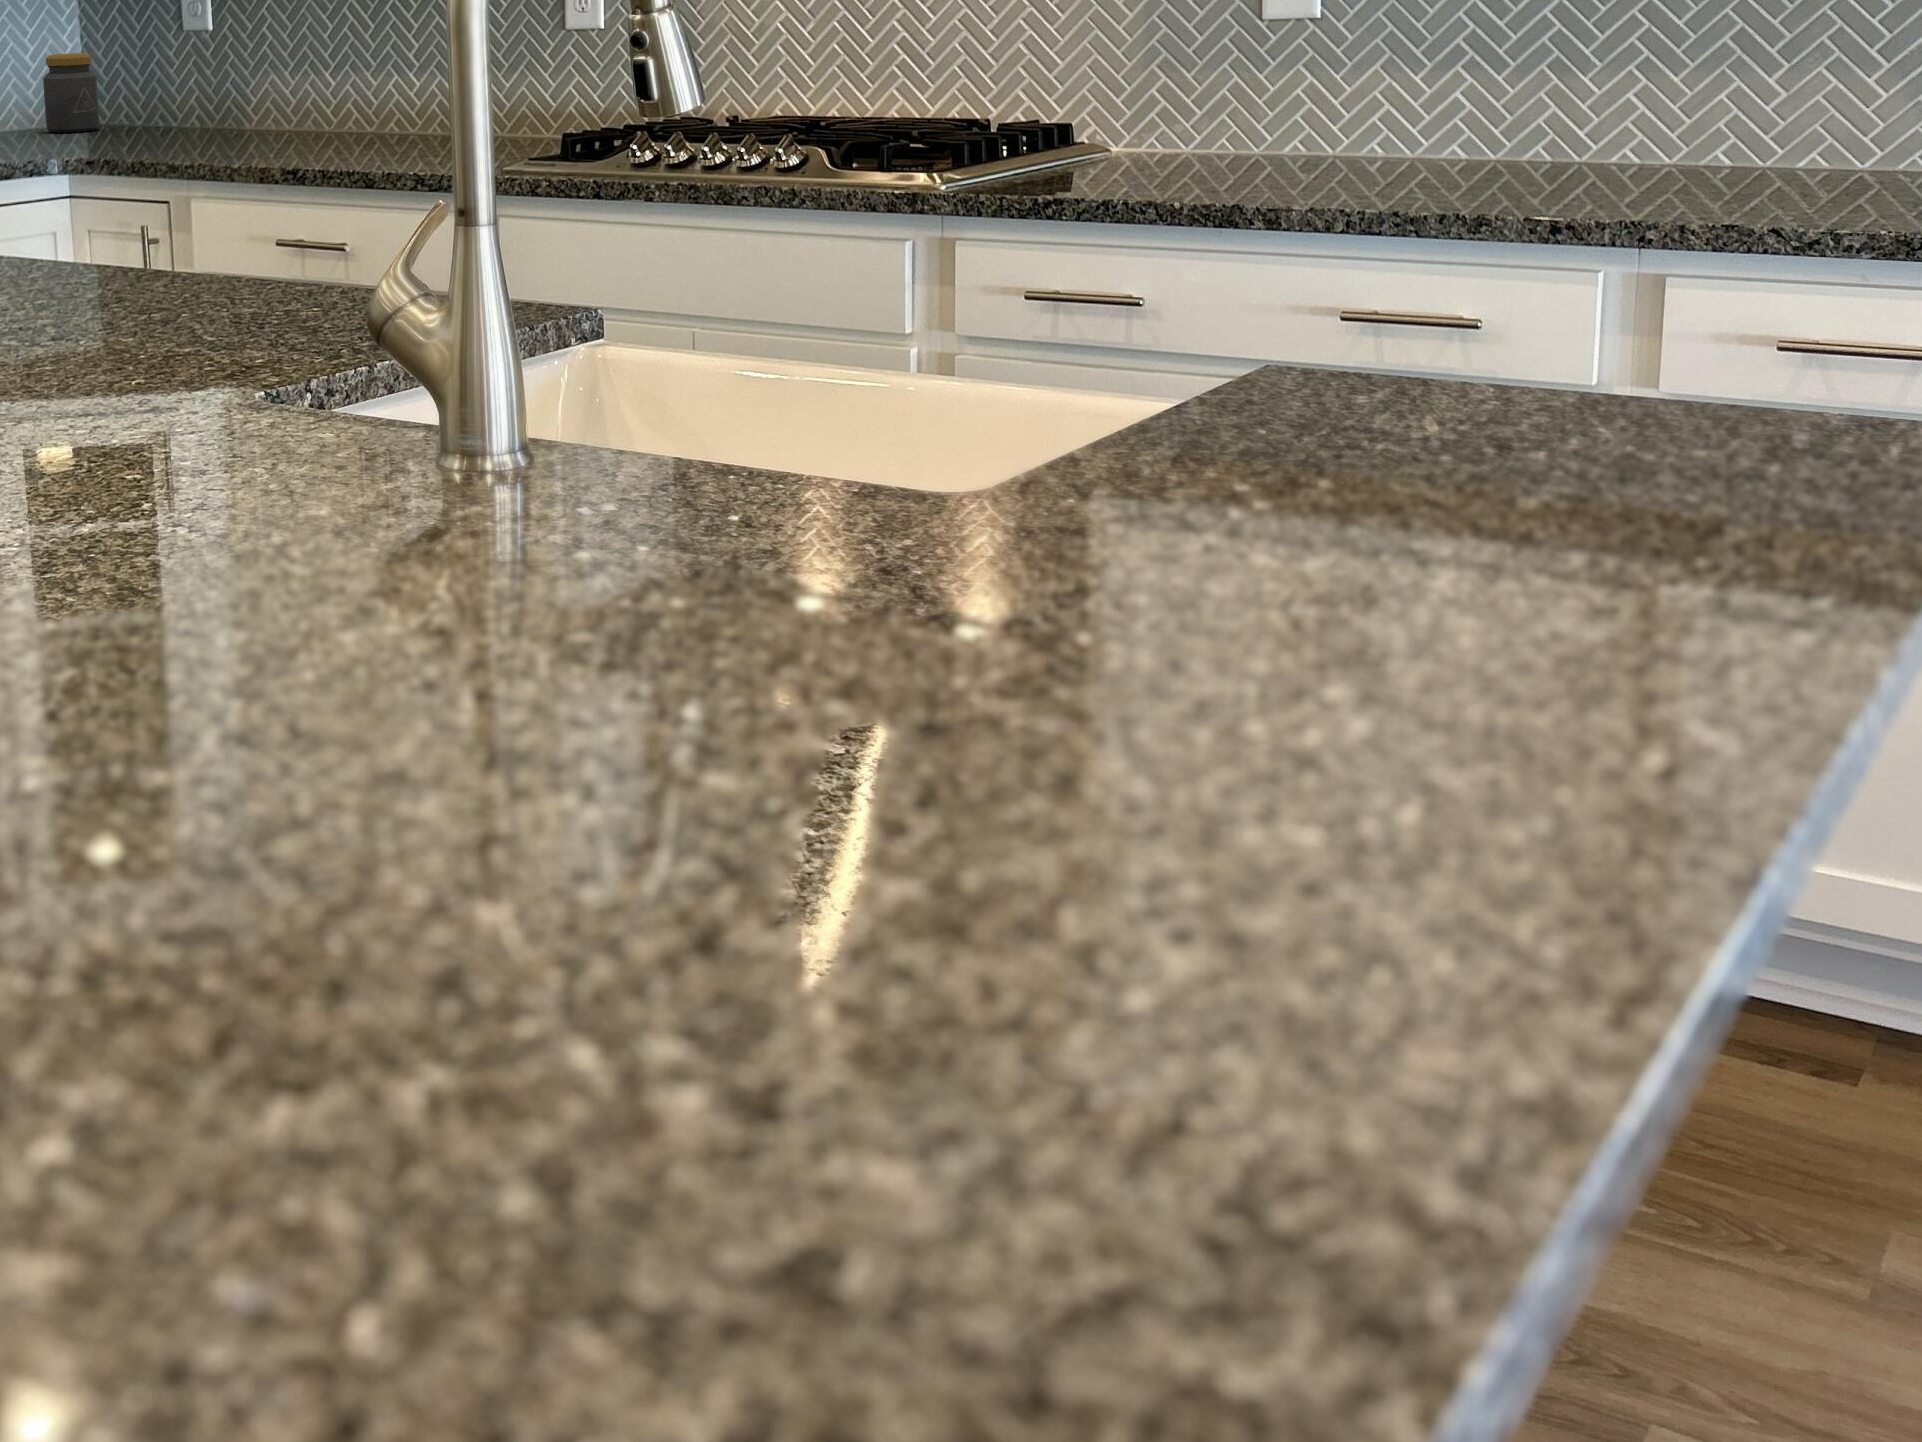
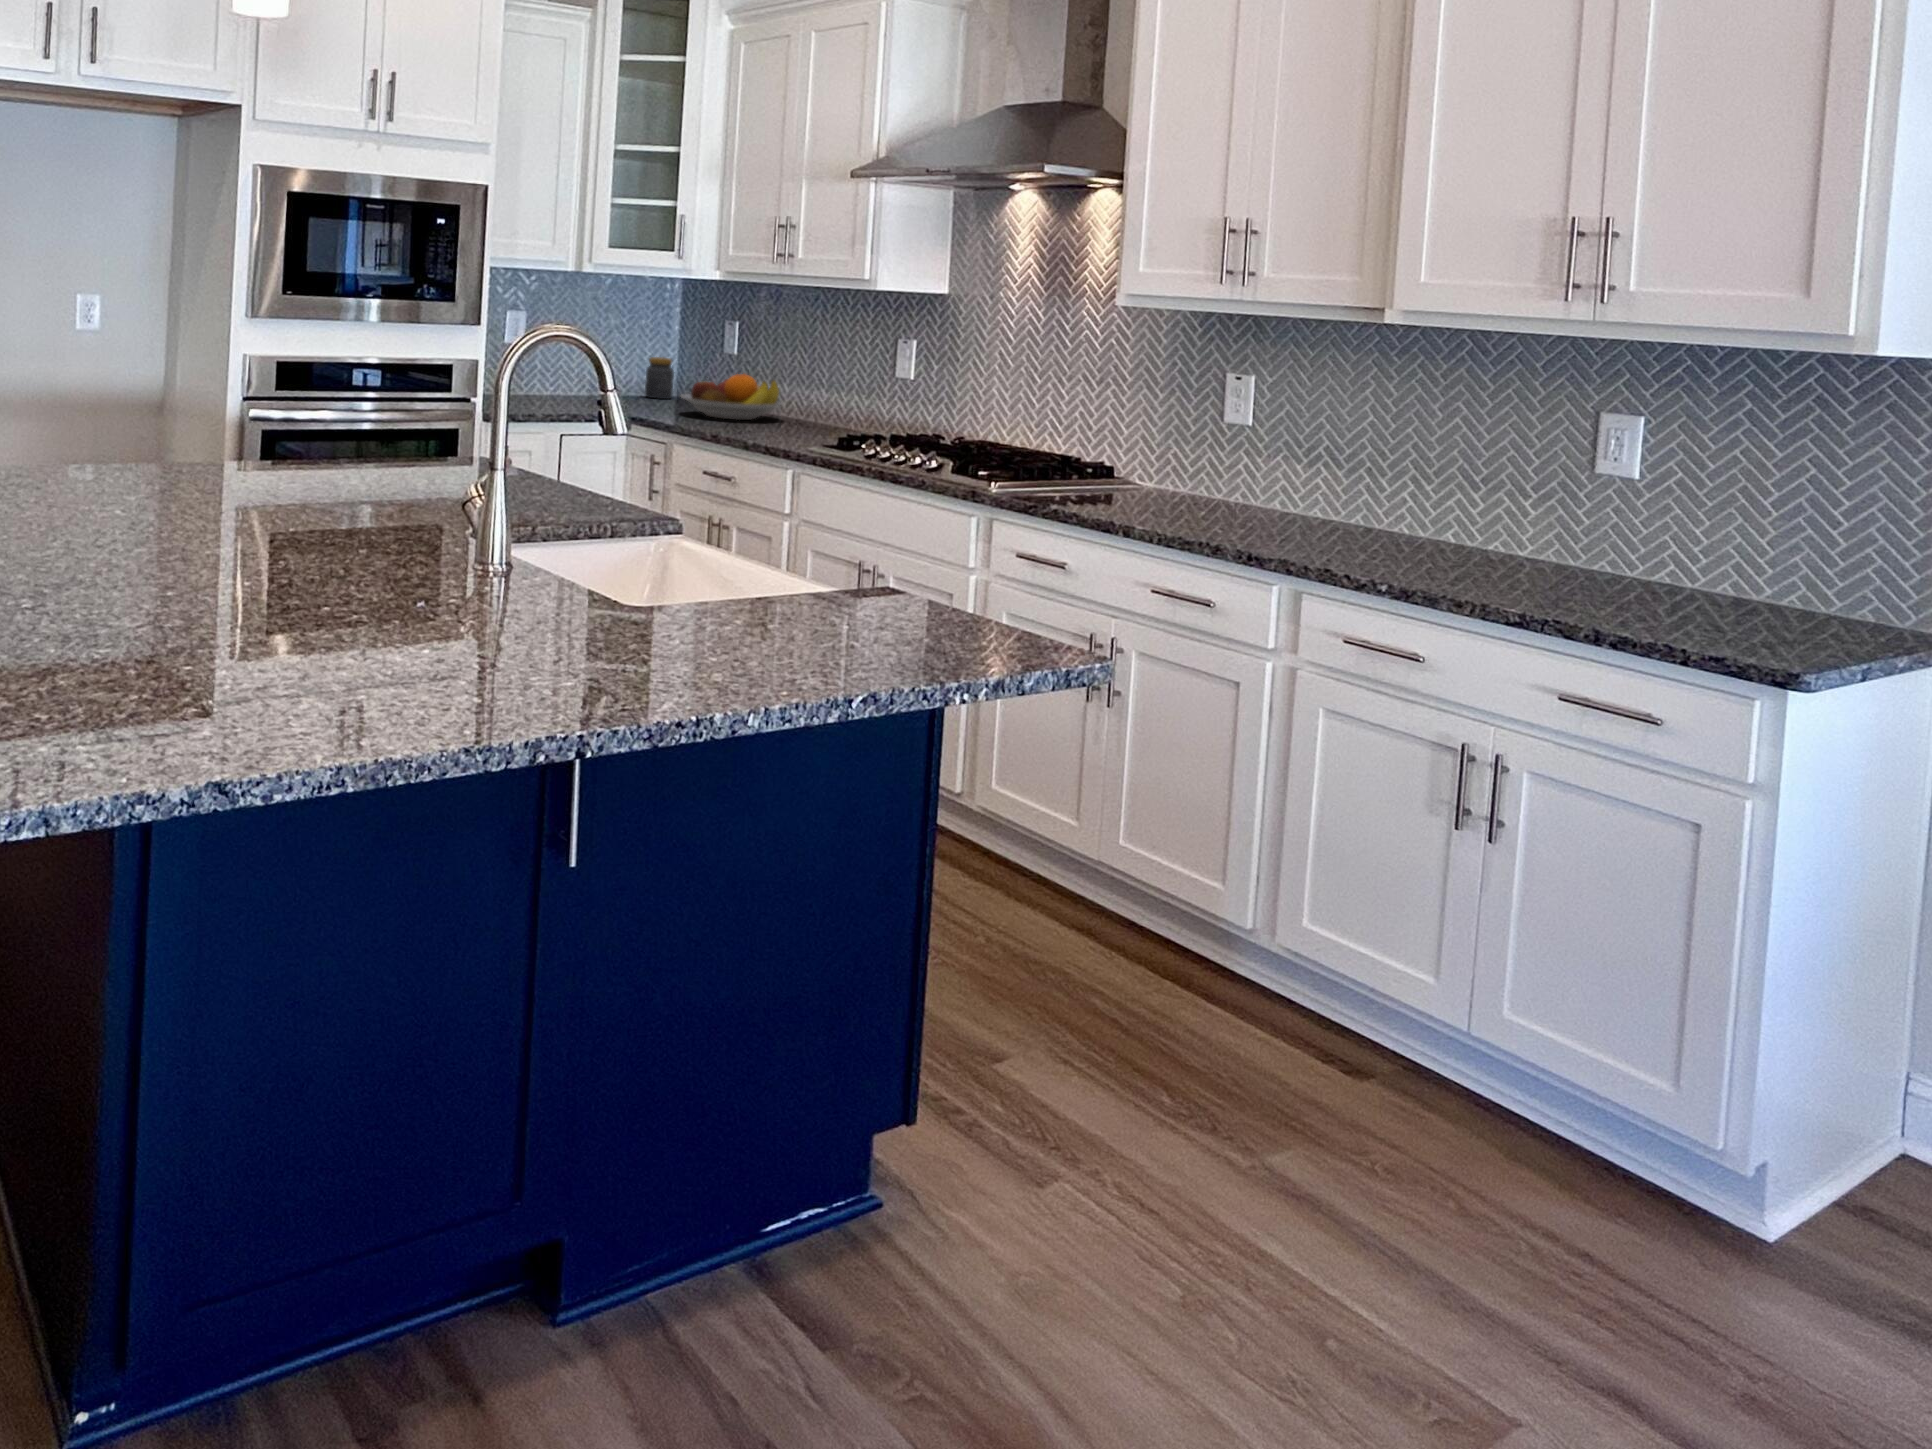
fruit bowl: none [158,59,355,148] -> present [681,374,782,420]

